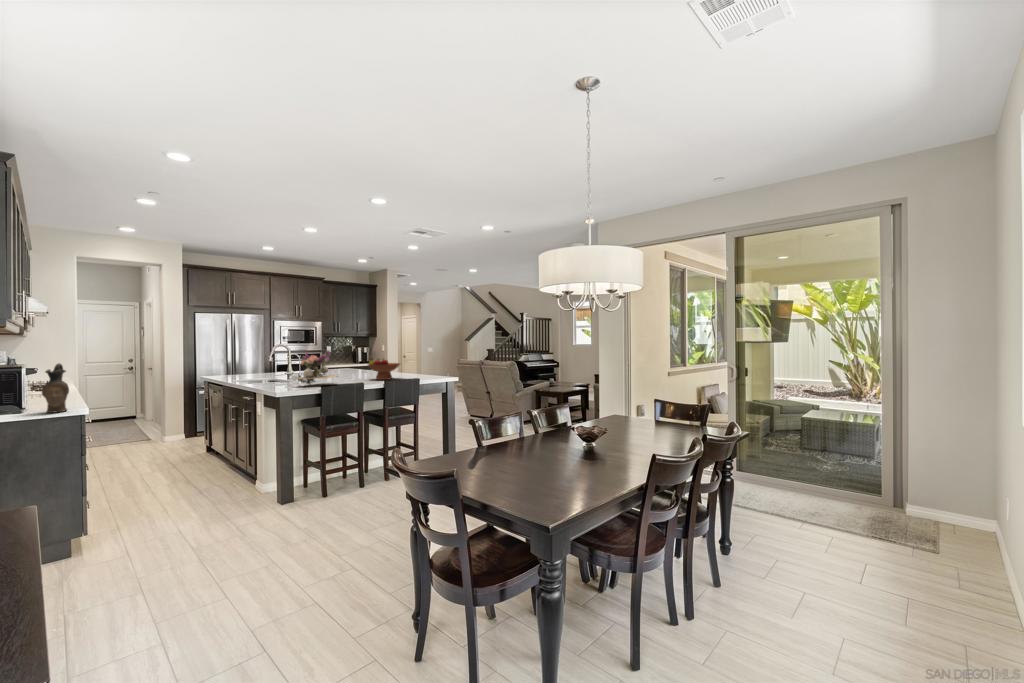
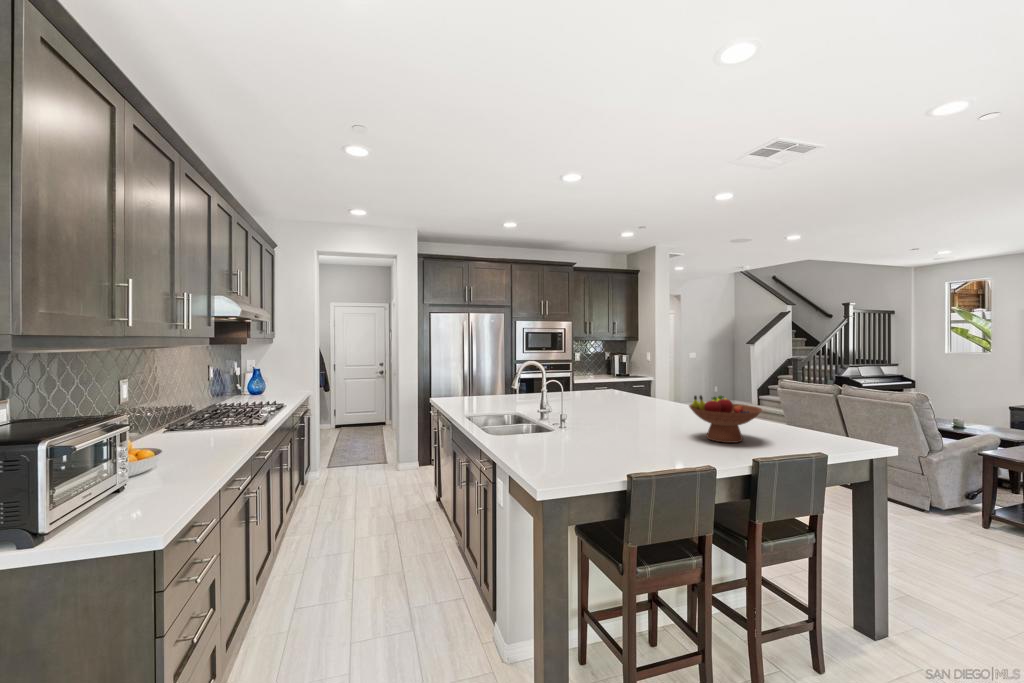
flower arrangement: present [295,351,337,384] -> none [561,378,650,455]
ceramic pitcher: present [42,364,69,413] -> none [116,411,168,513]

